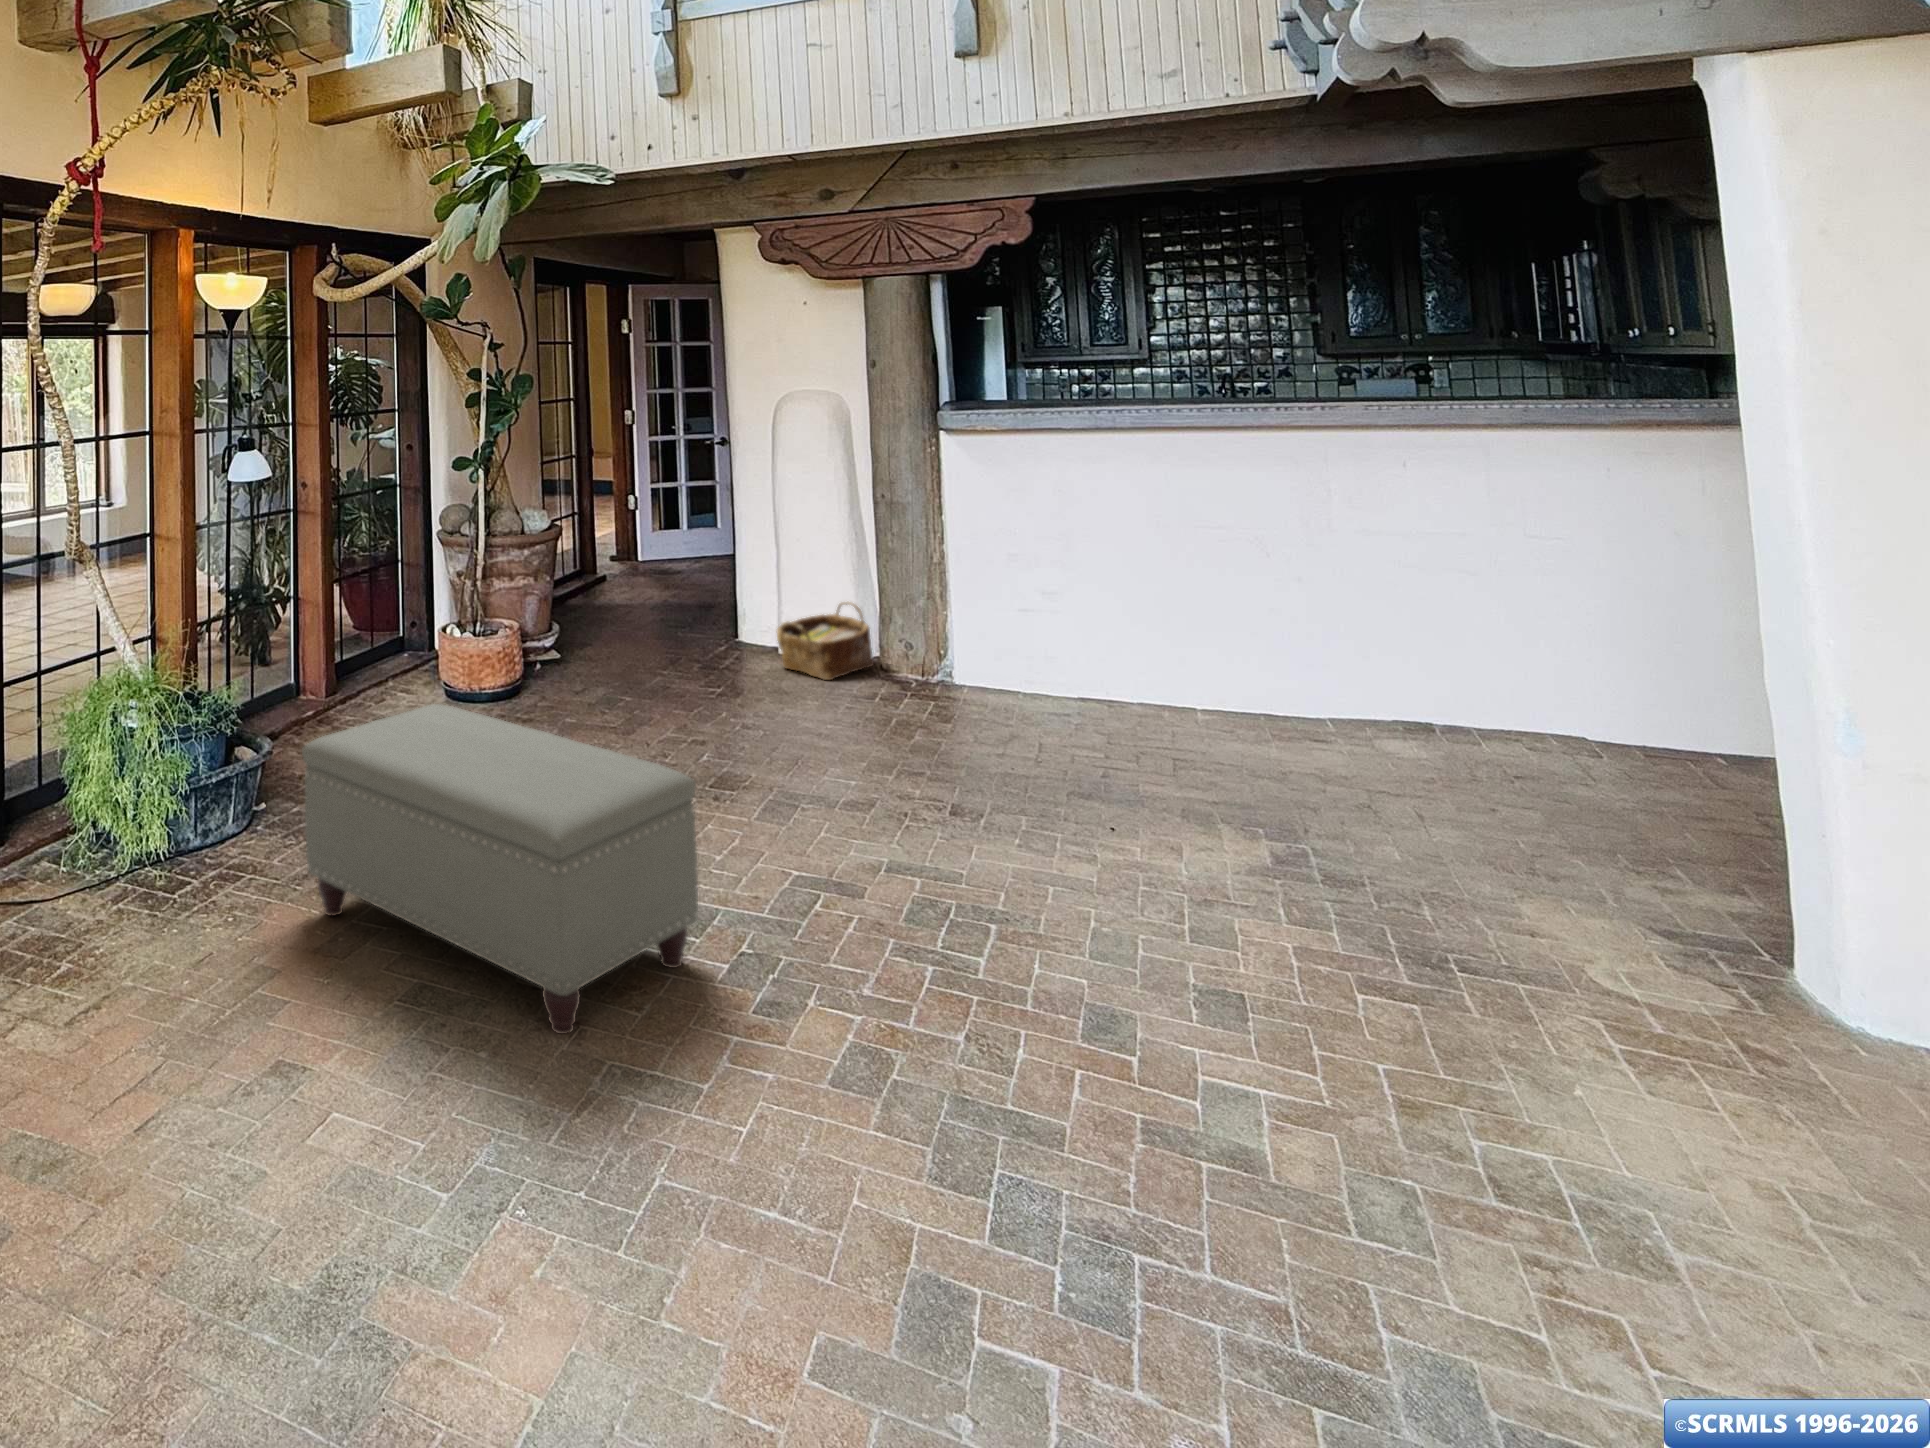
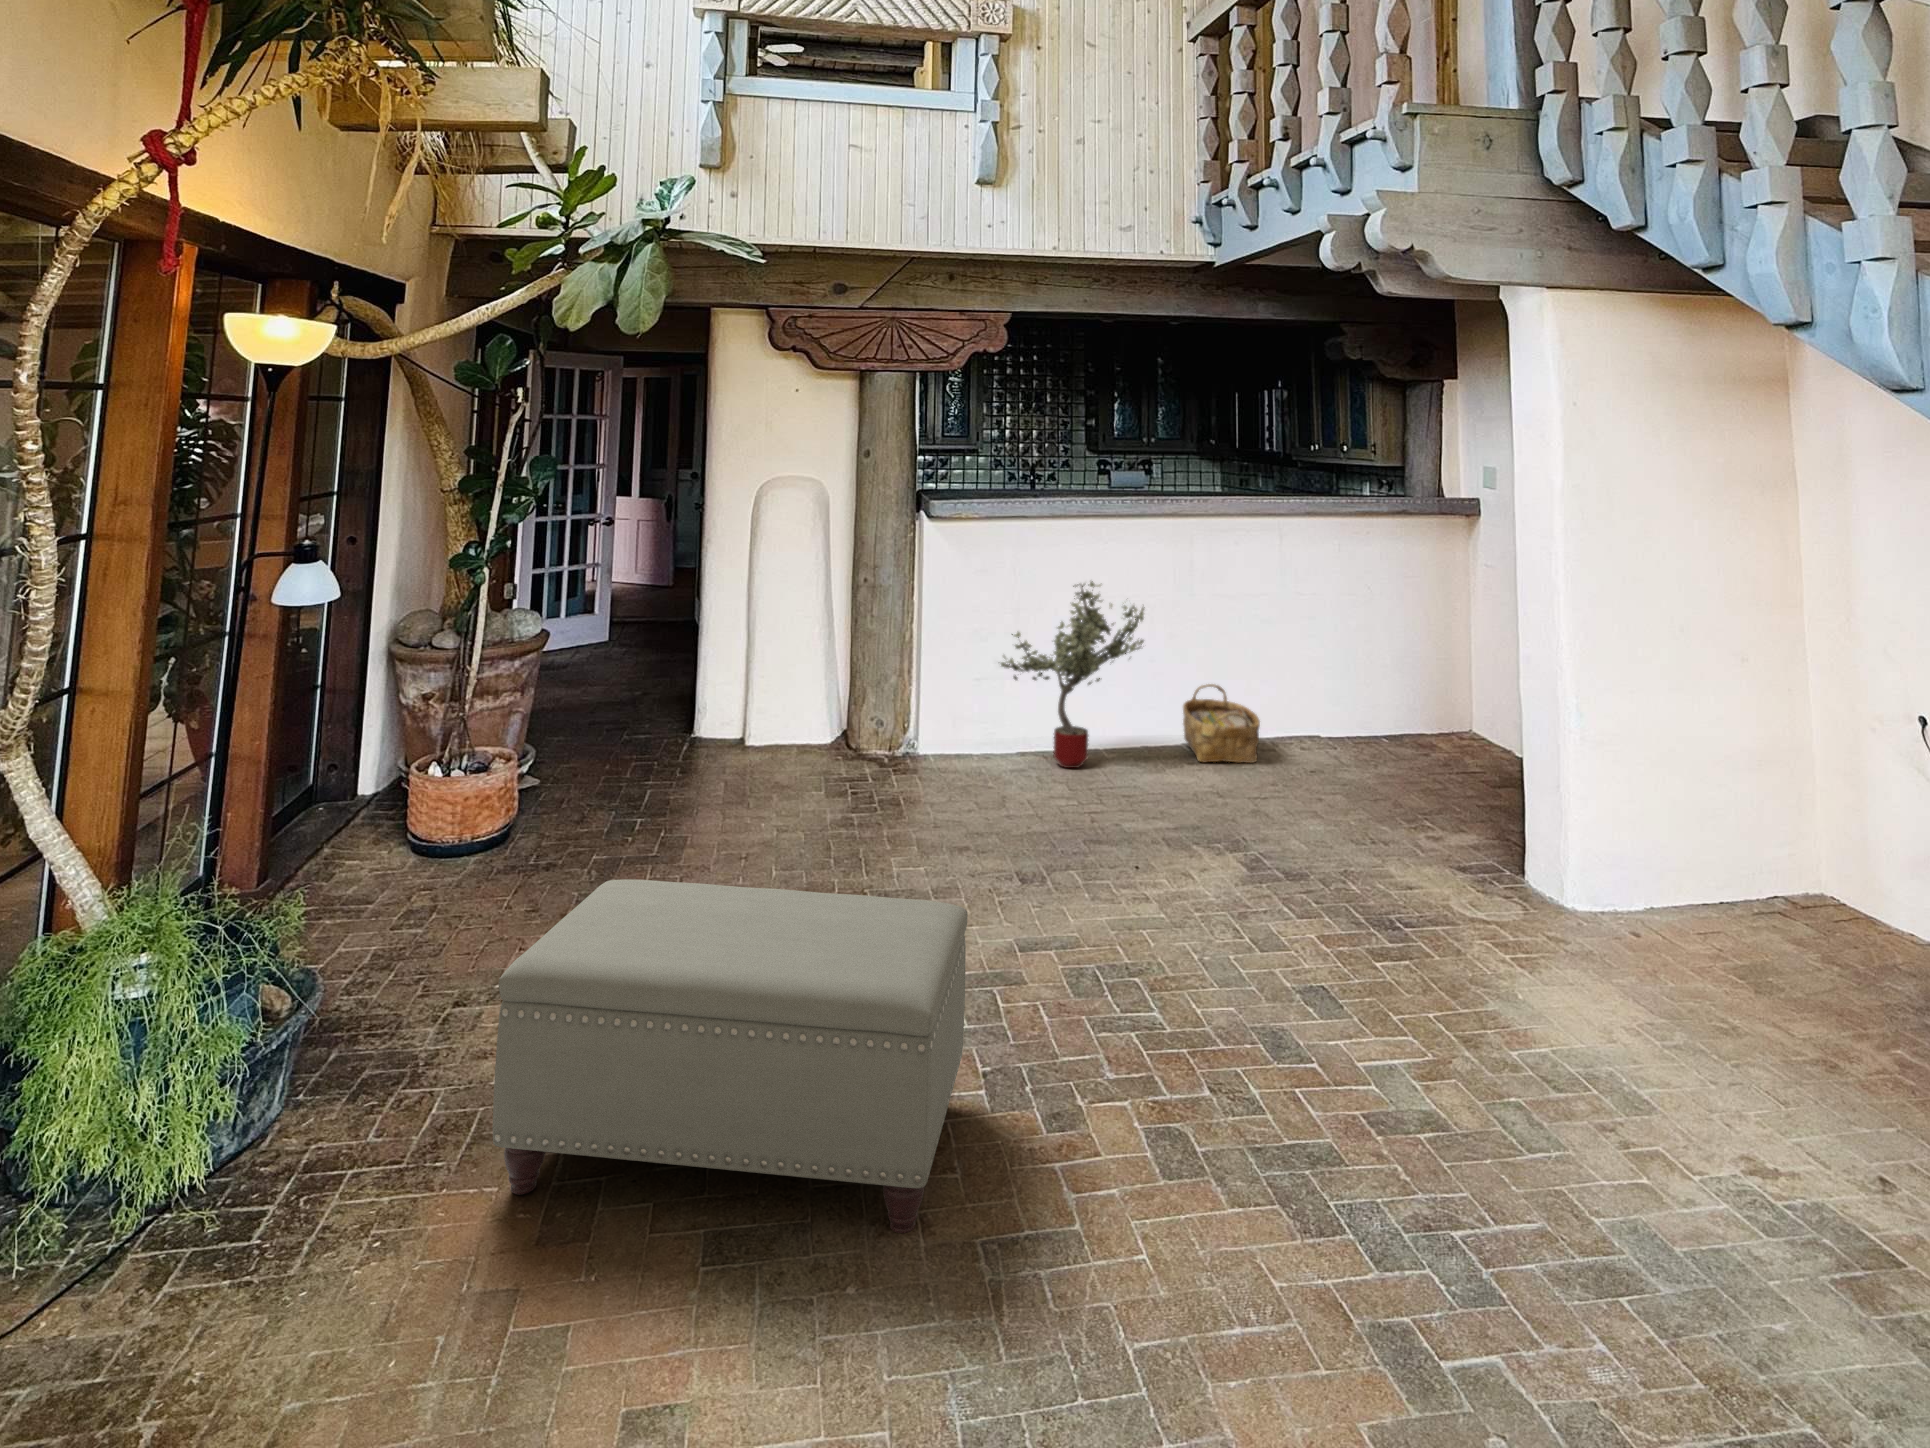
potted tree: none [1030,503,1233,723] -> present [1001,581,1145,768]
woven basket: present [777,602,873,680] -> present [1183,684,1260,763]

